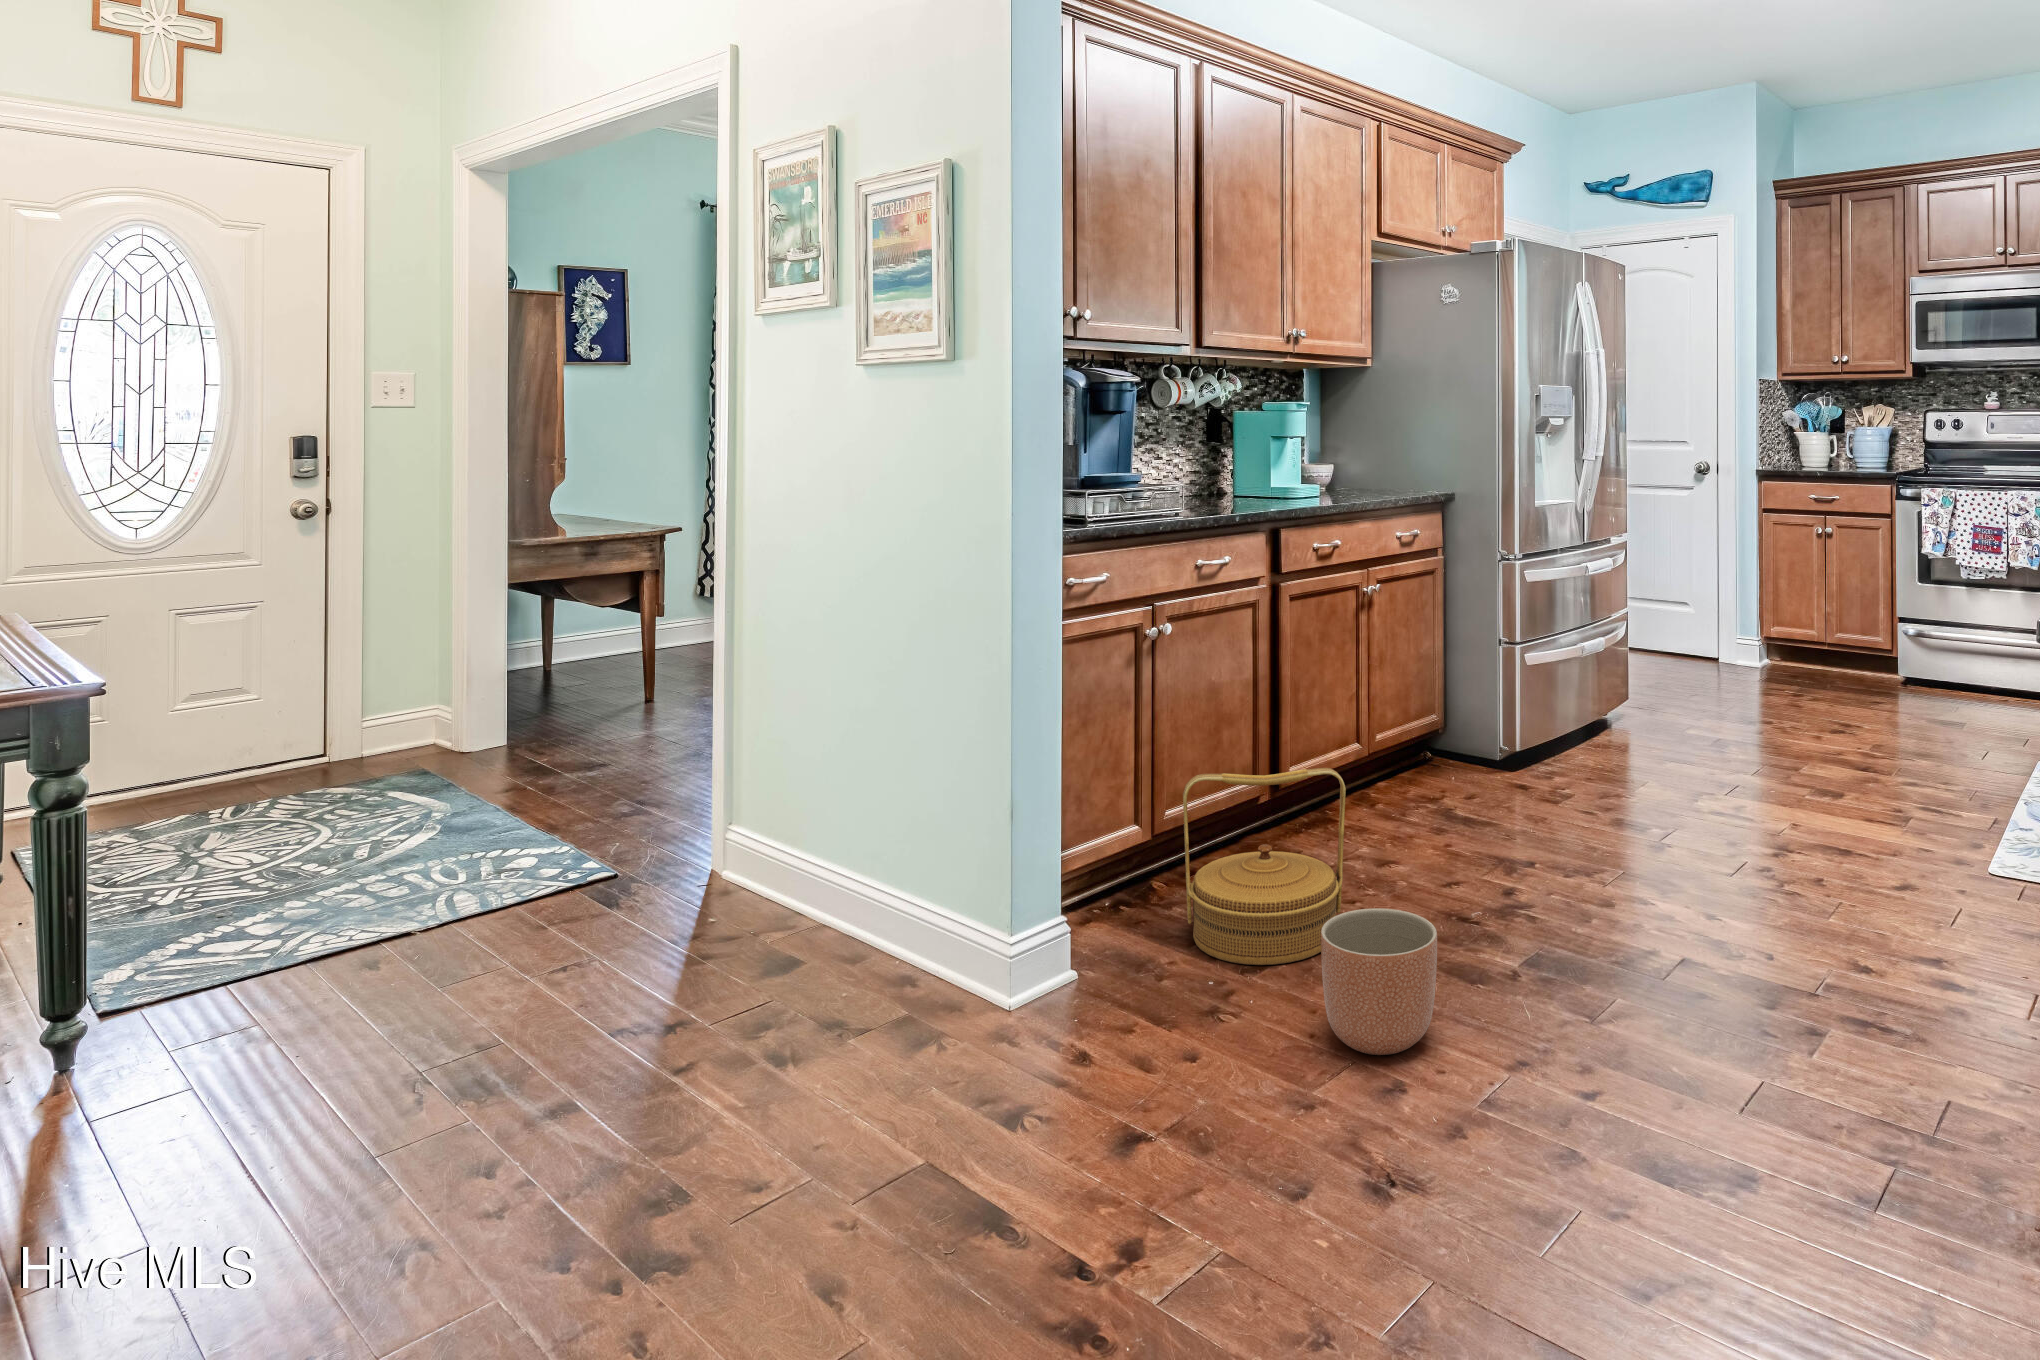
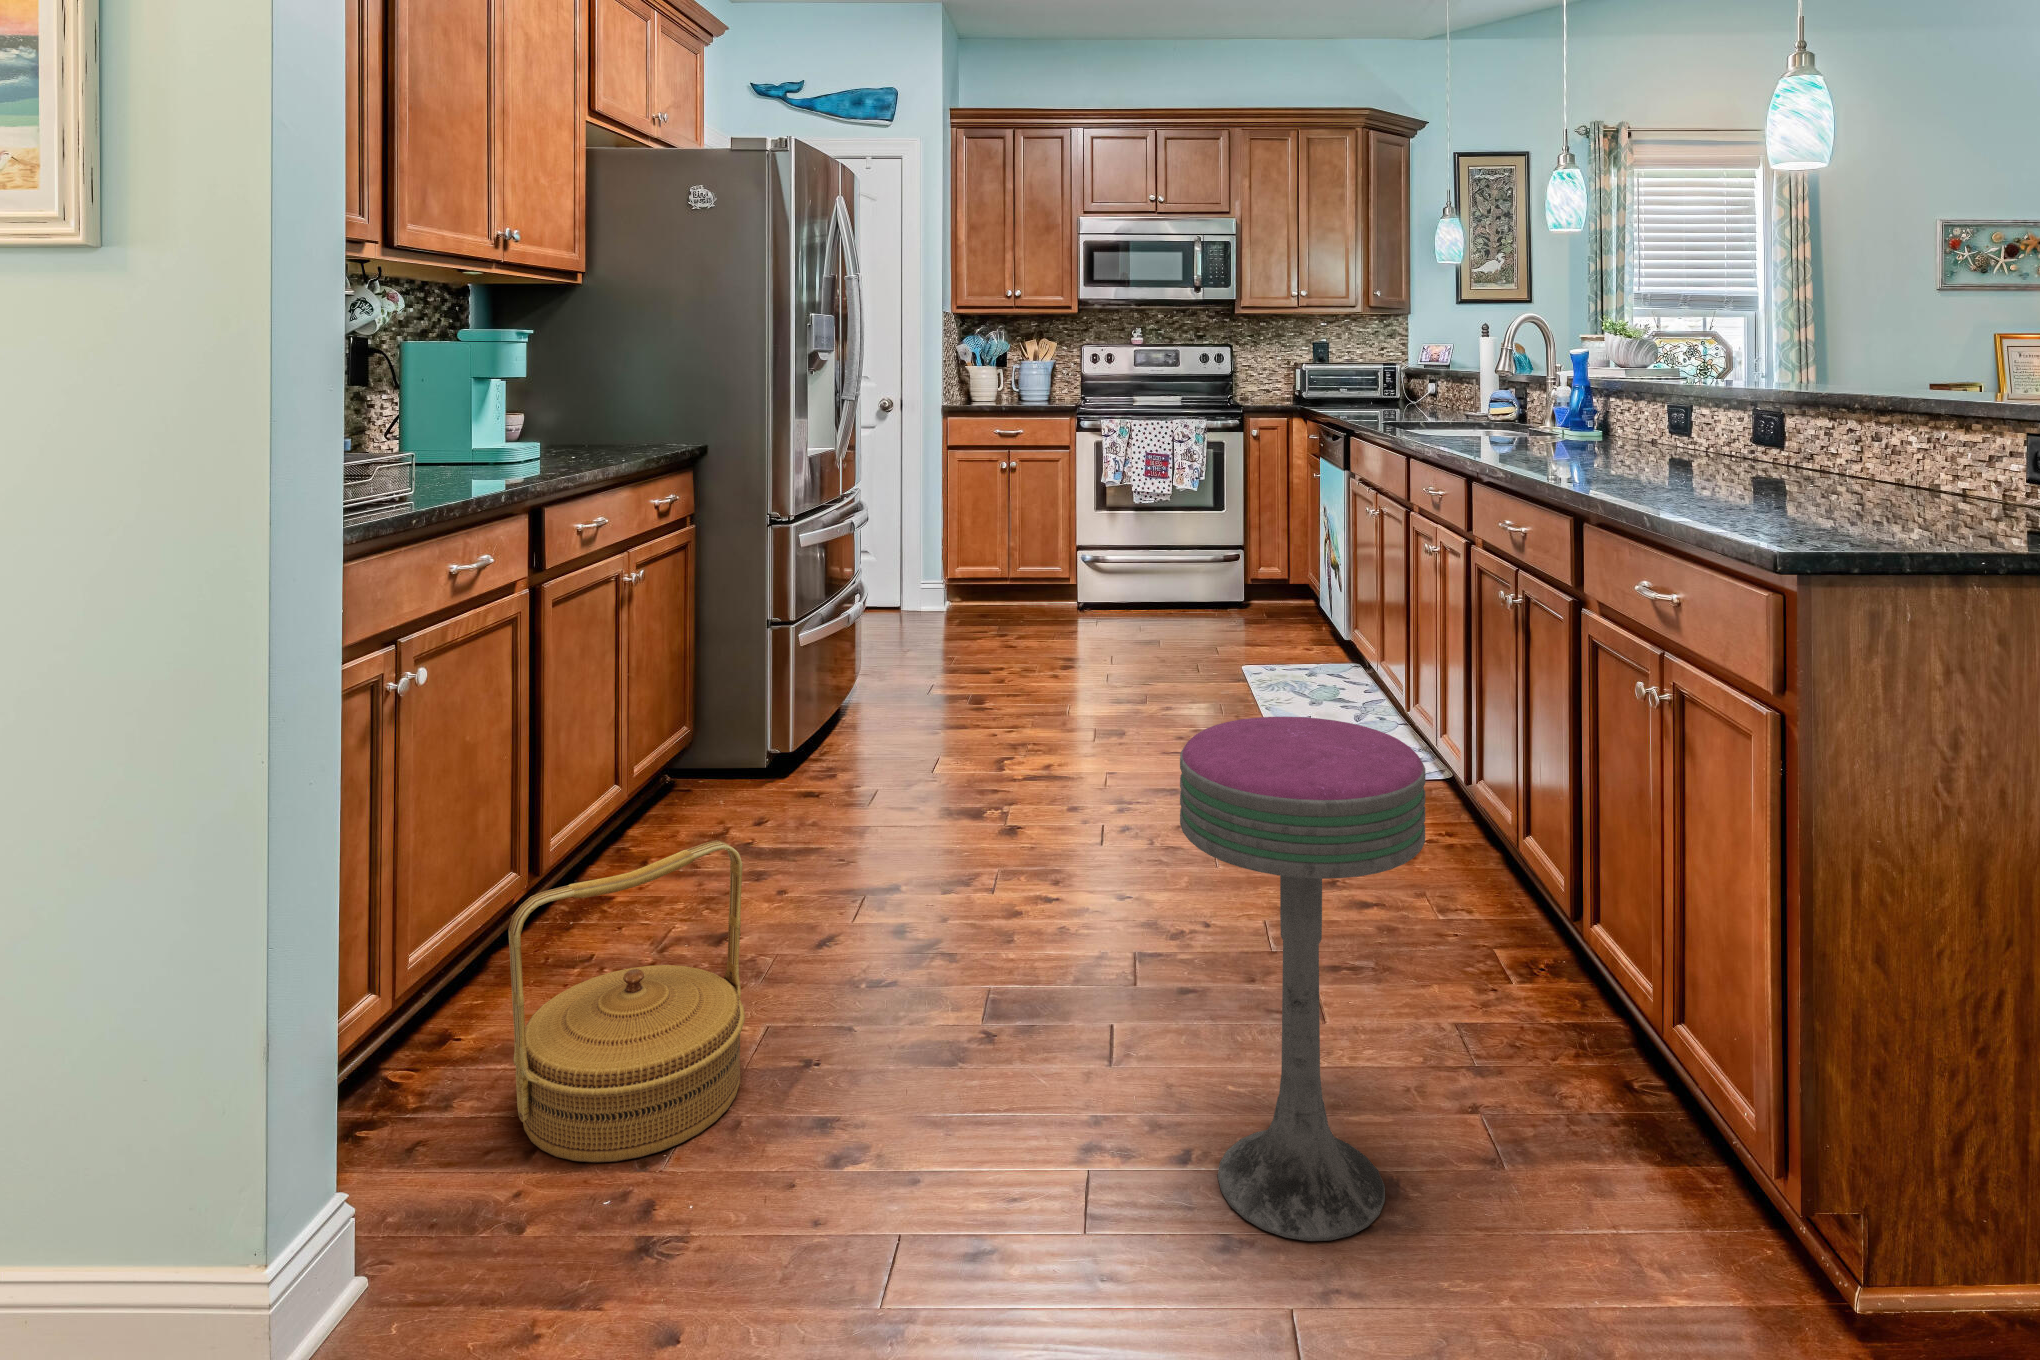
bar stool: none [1569,722,1776,1156] -> present [1180,717,1426,1241]
planter: present [1321,908,1437,1055] -> none [826,1023,987,1243]

